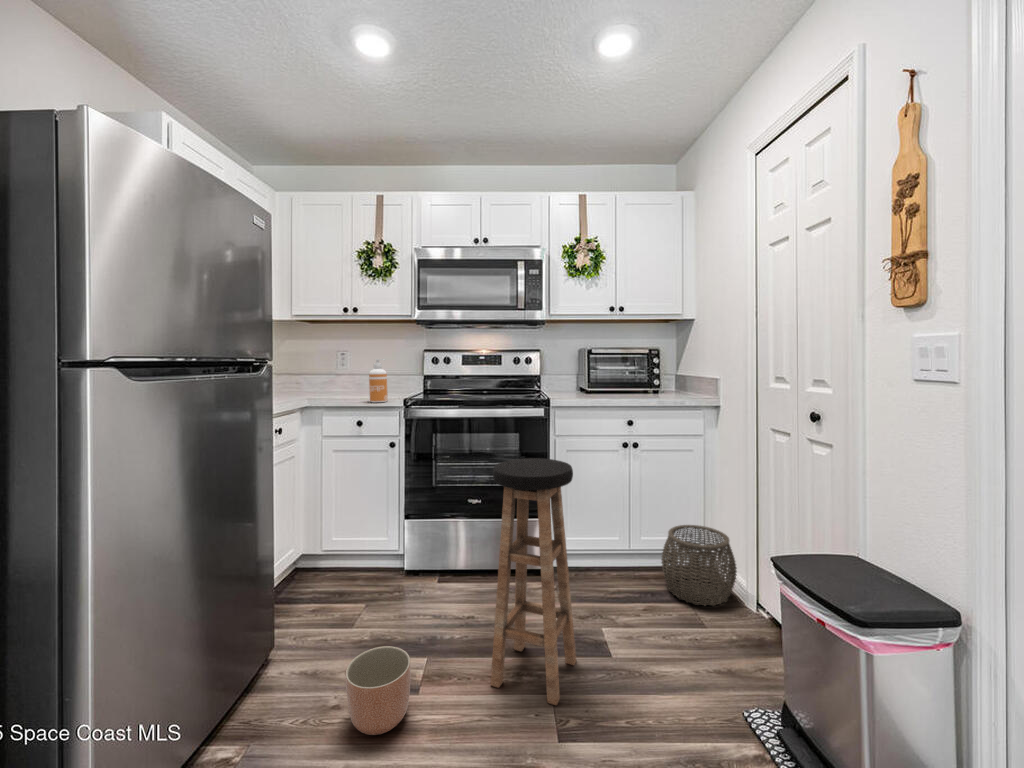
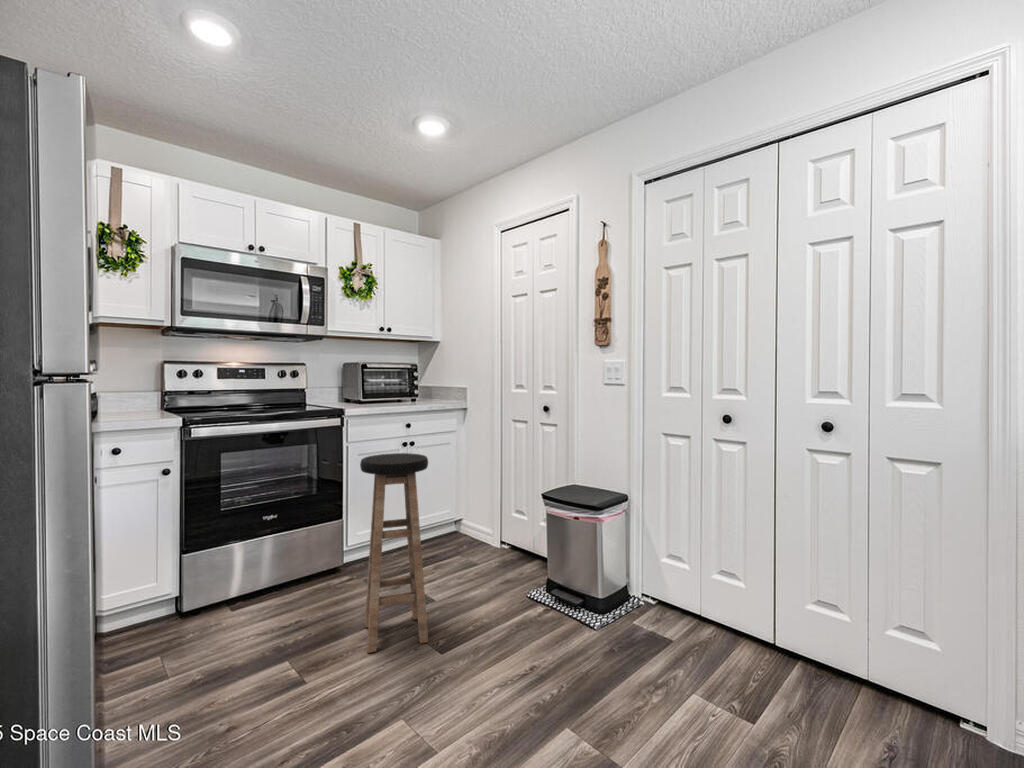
soap dispenser: present [369,359,388,402] -> none [119,367,146,420]
woven basket: present [661,525,737,606] -> none [442,502,496,560]
planter: present [345,646,411,735] -> none [257,642,322,724]

